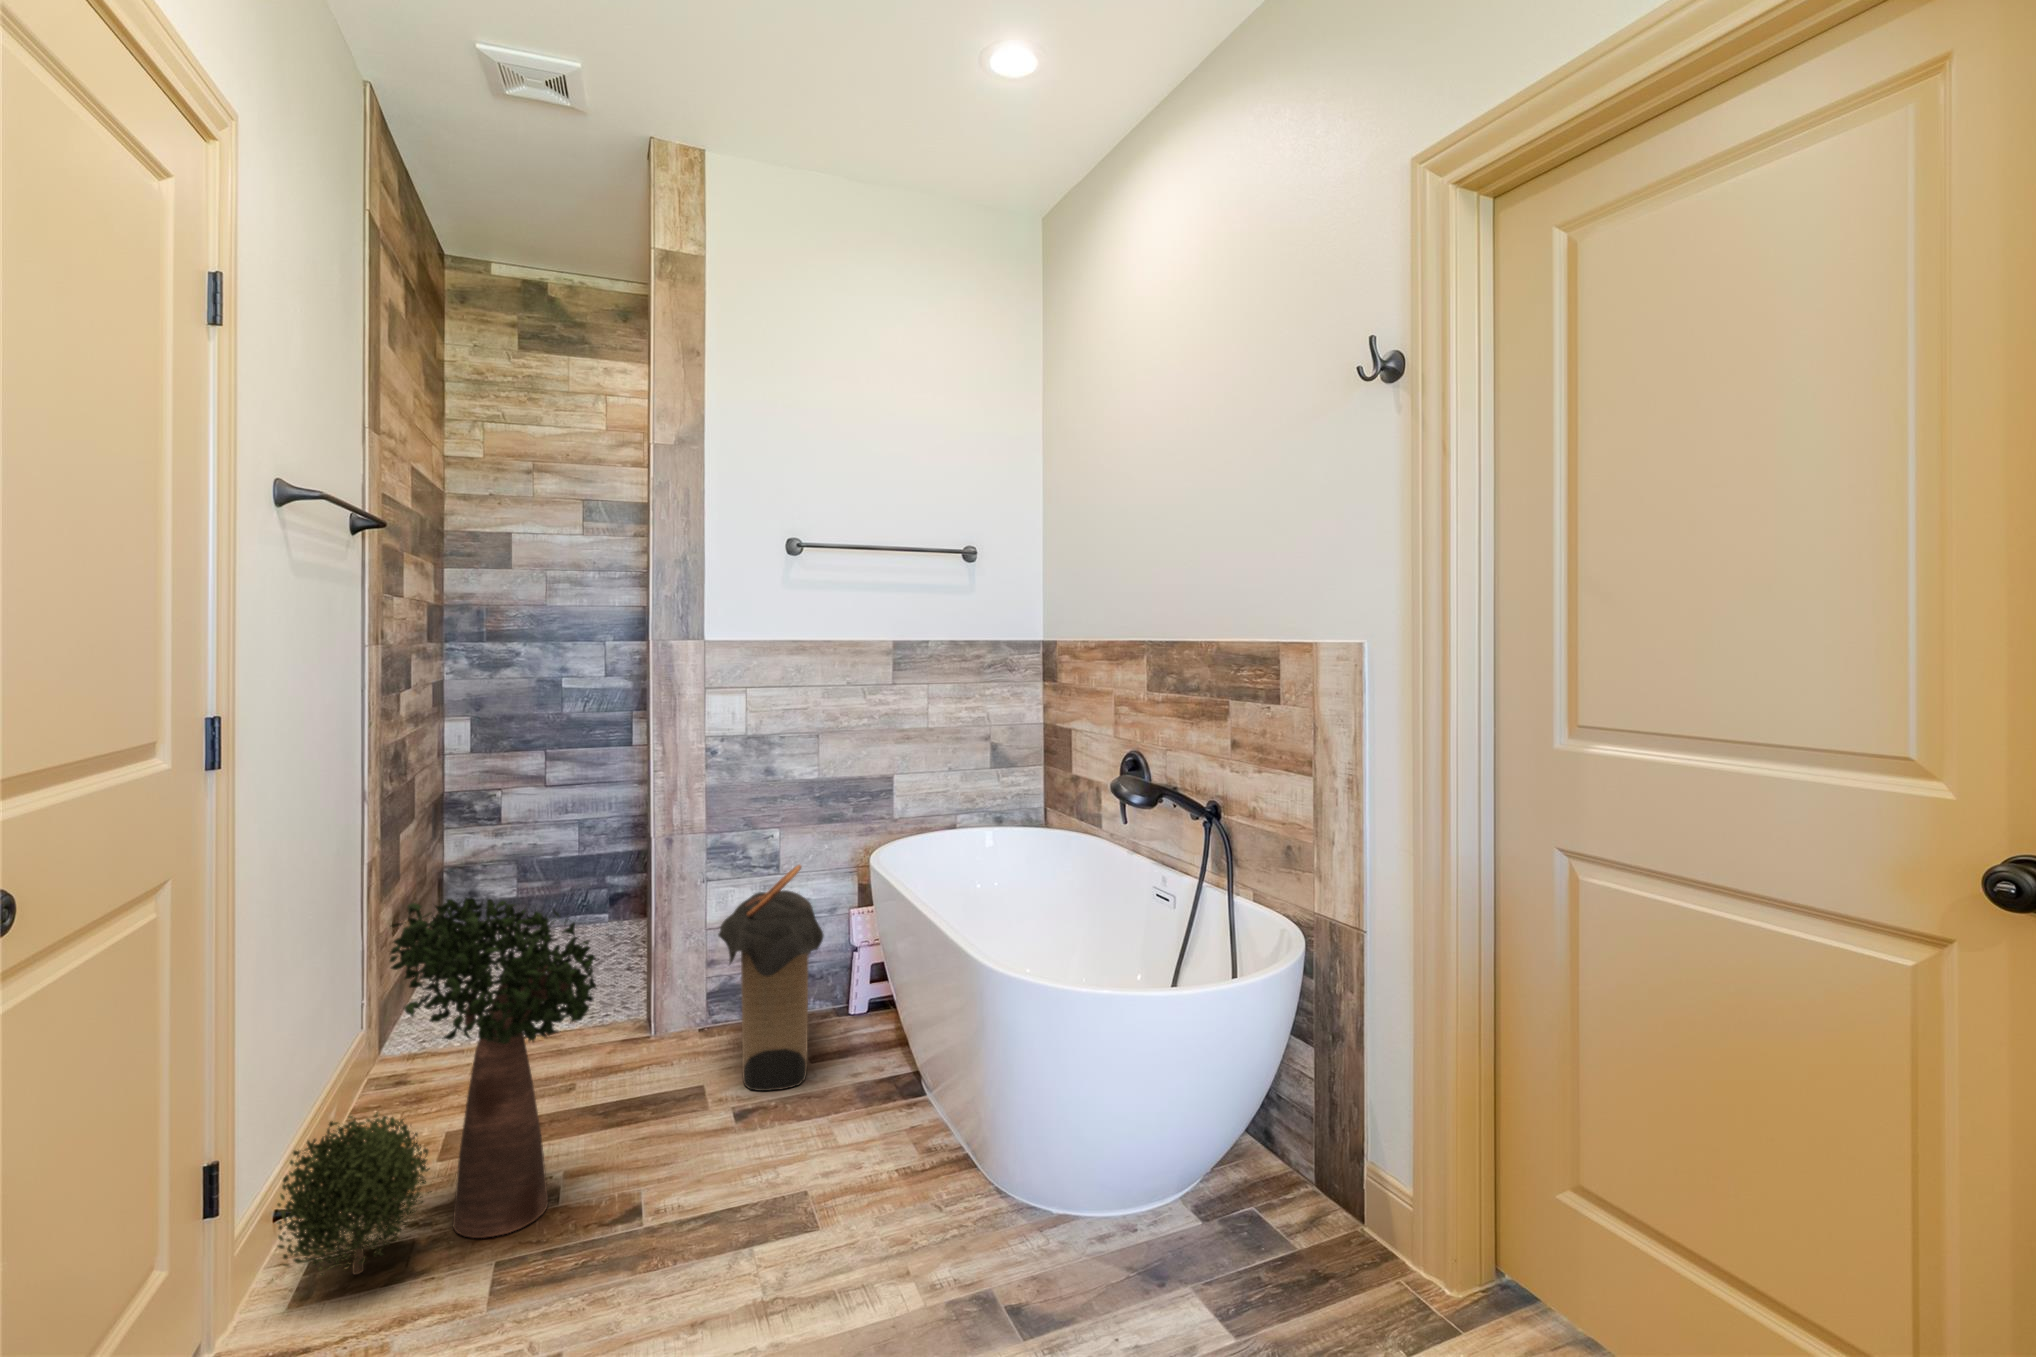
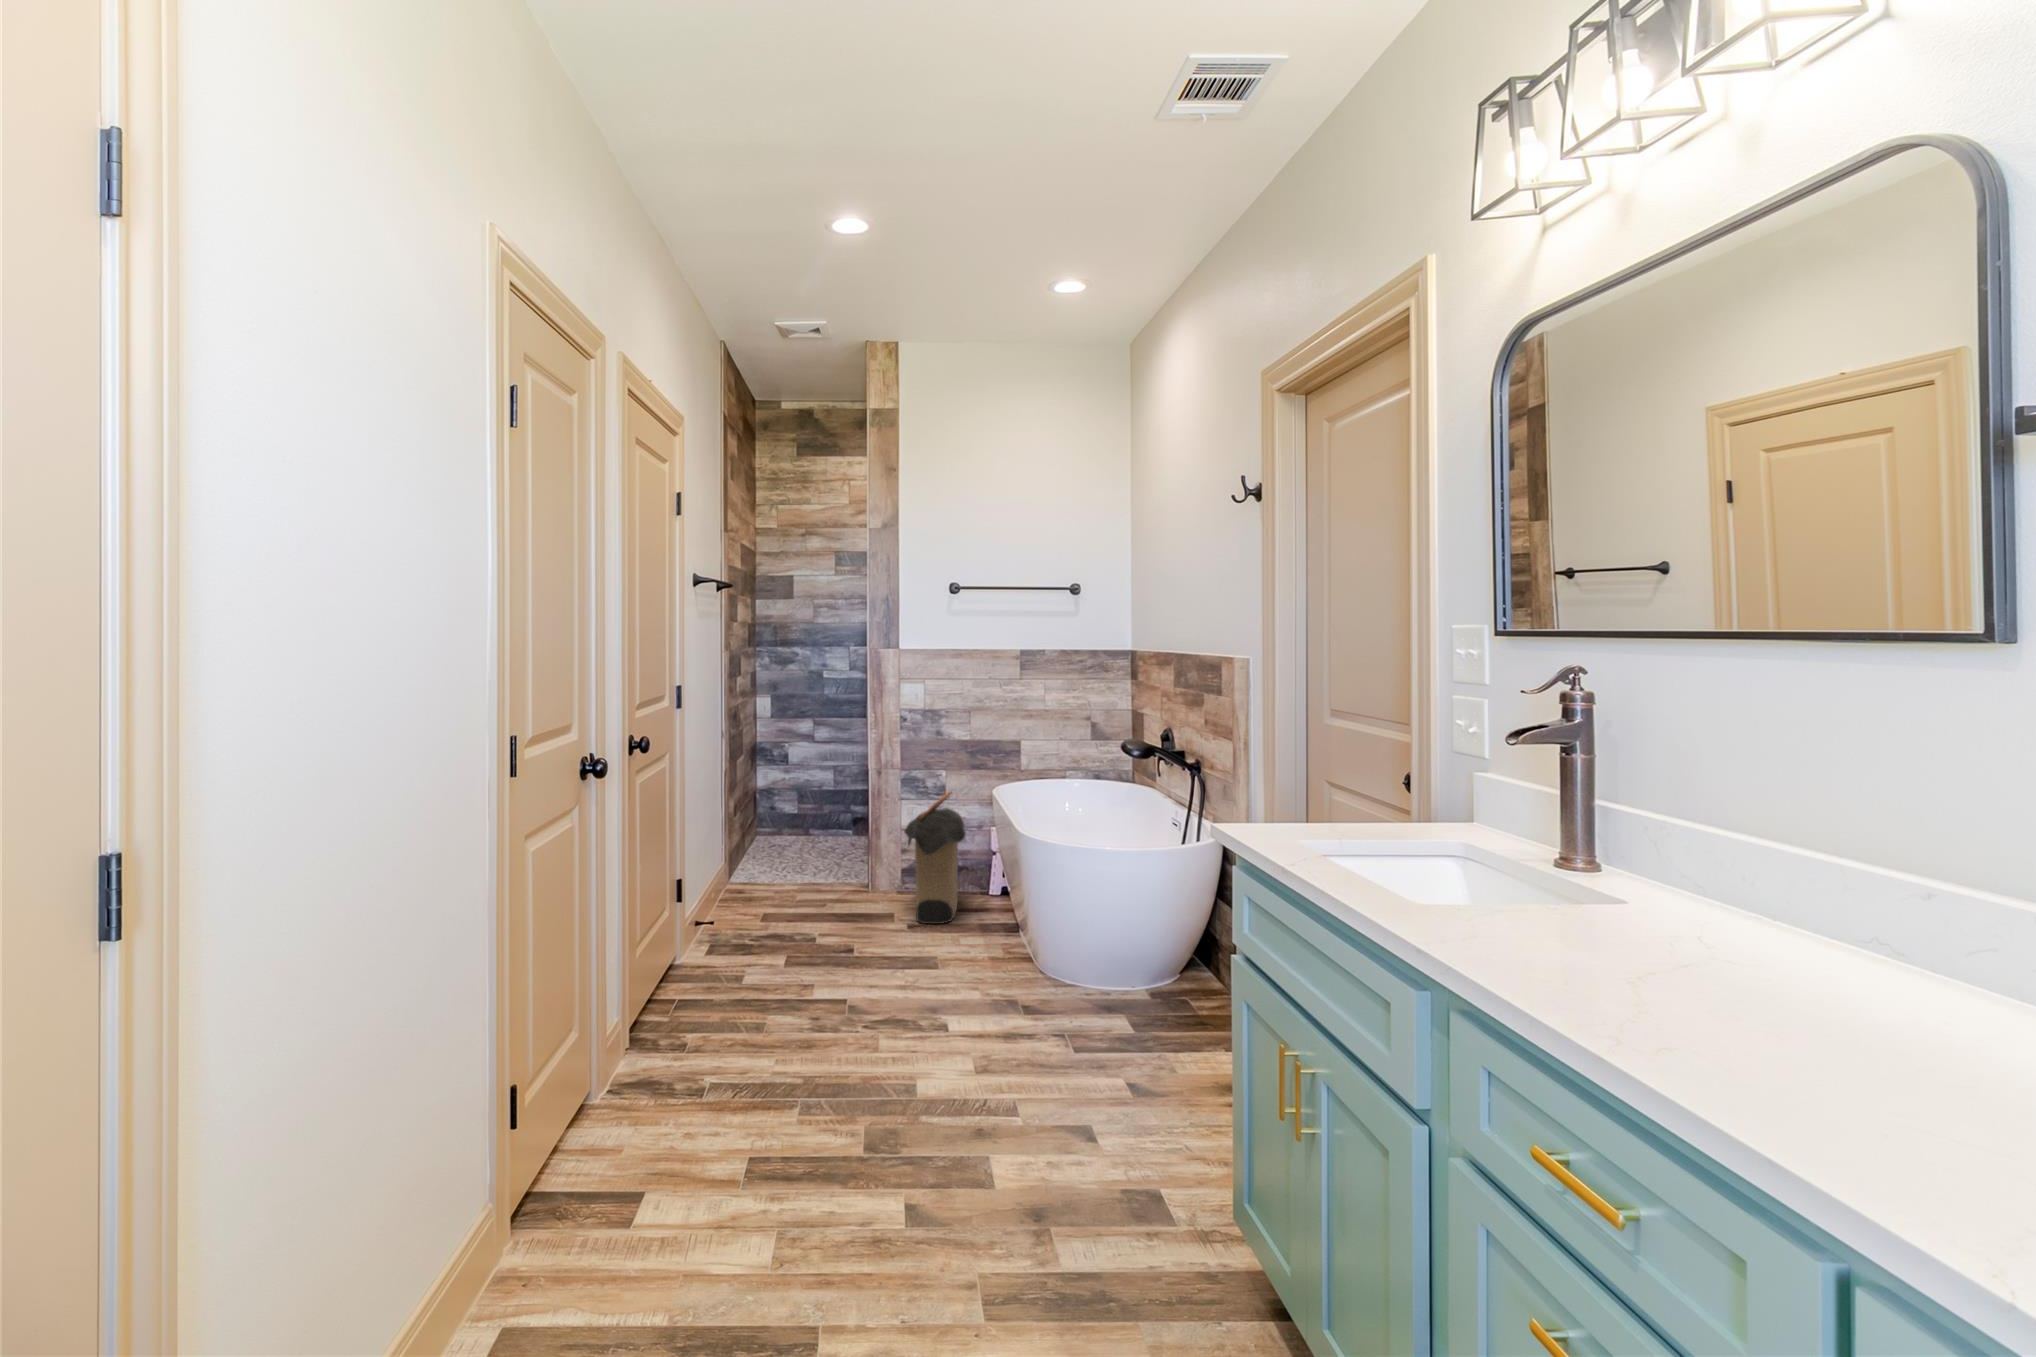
potted plant: present [277,897,597,1275] -> none [680,792,830,976]

